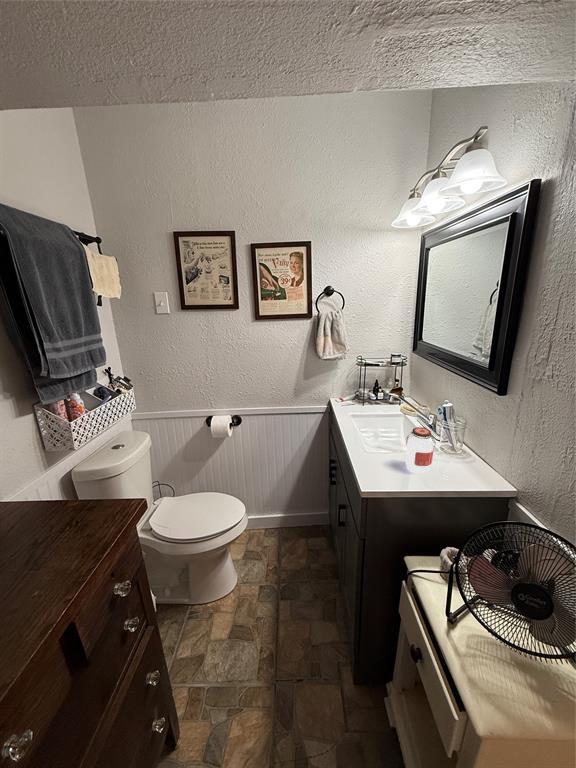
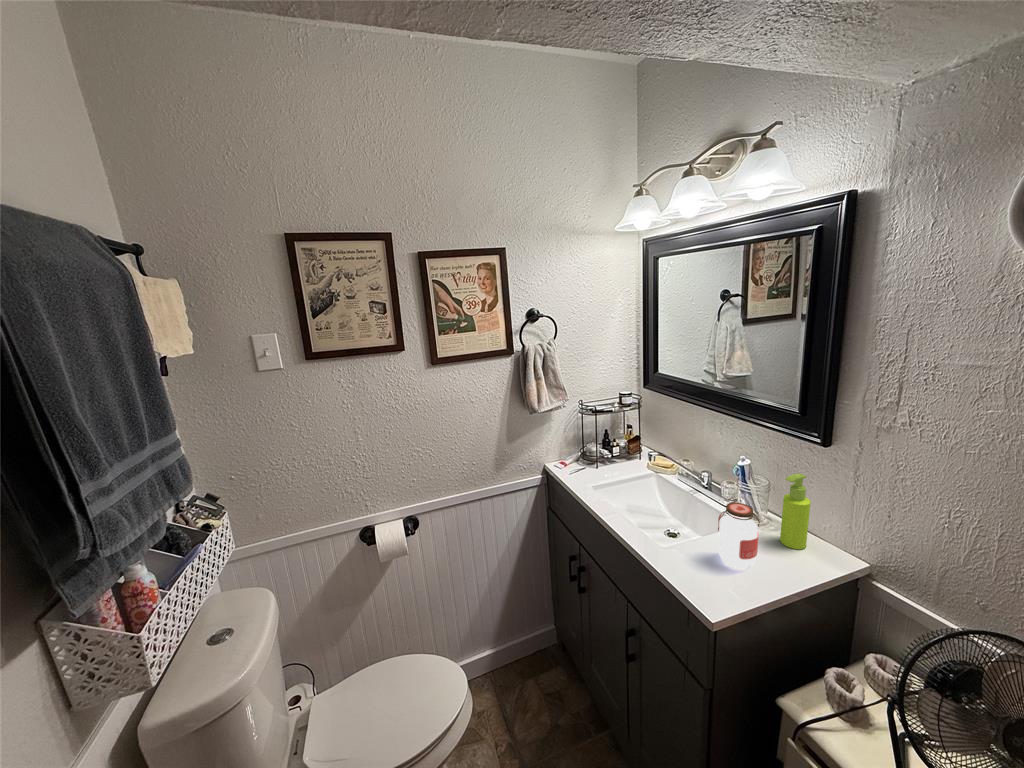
soap dispenser: none [463,416,488,472] -> present [780,473,811,549]

